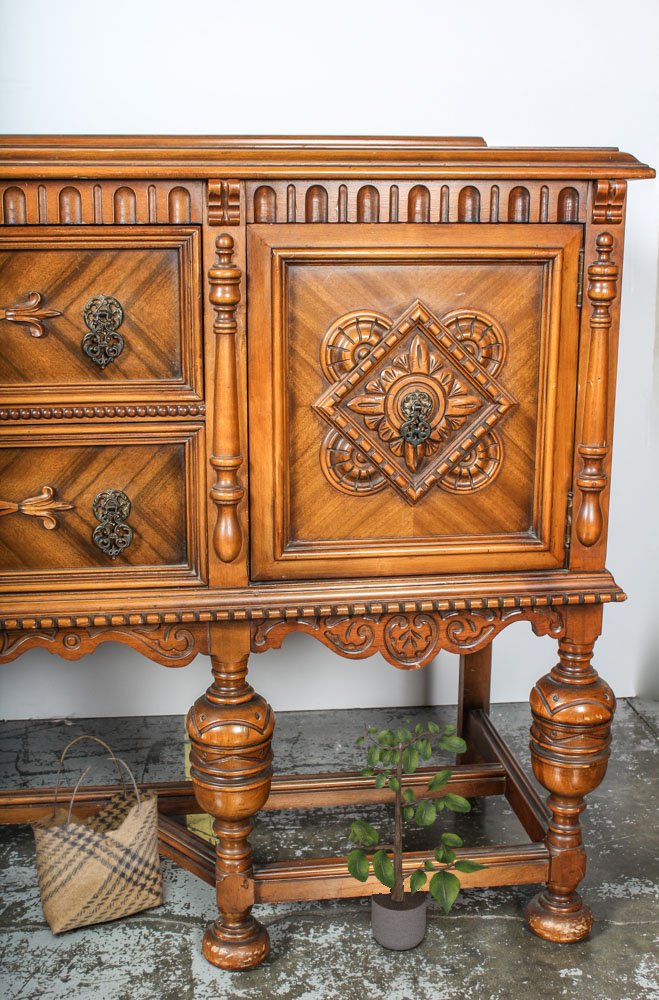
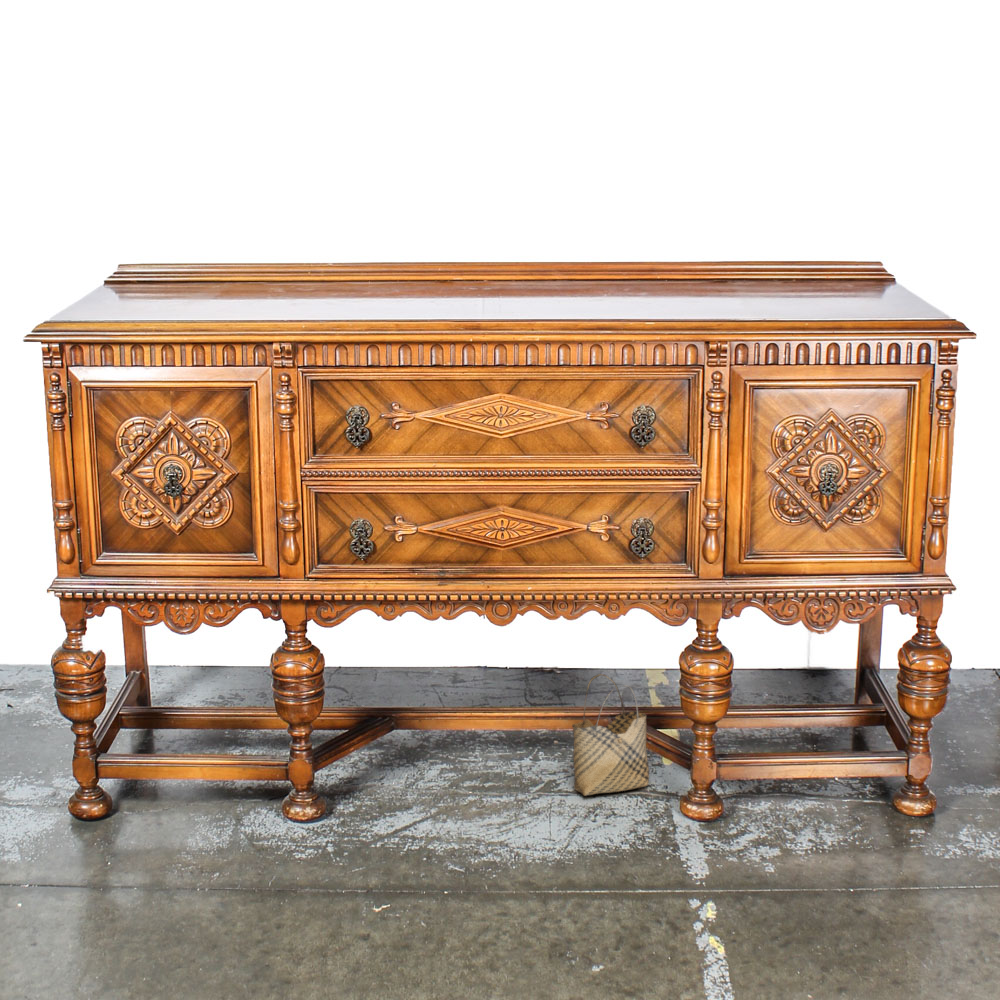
potted plant: present [347,718,490,950] -> none [776,665,869,815]

